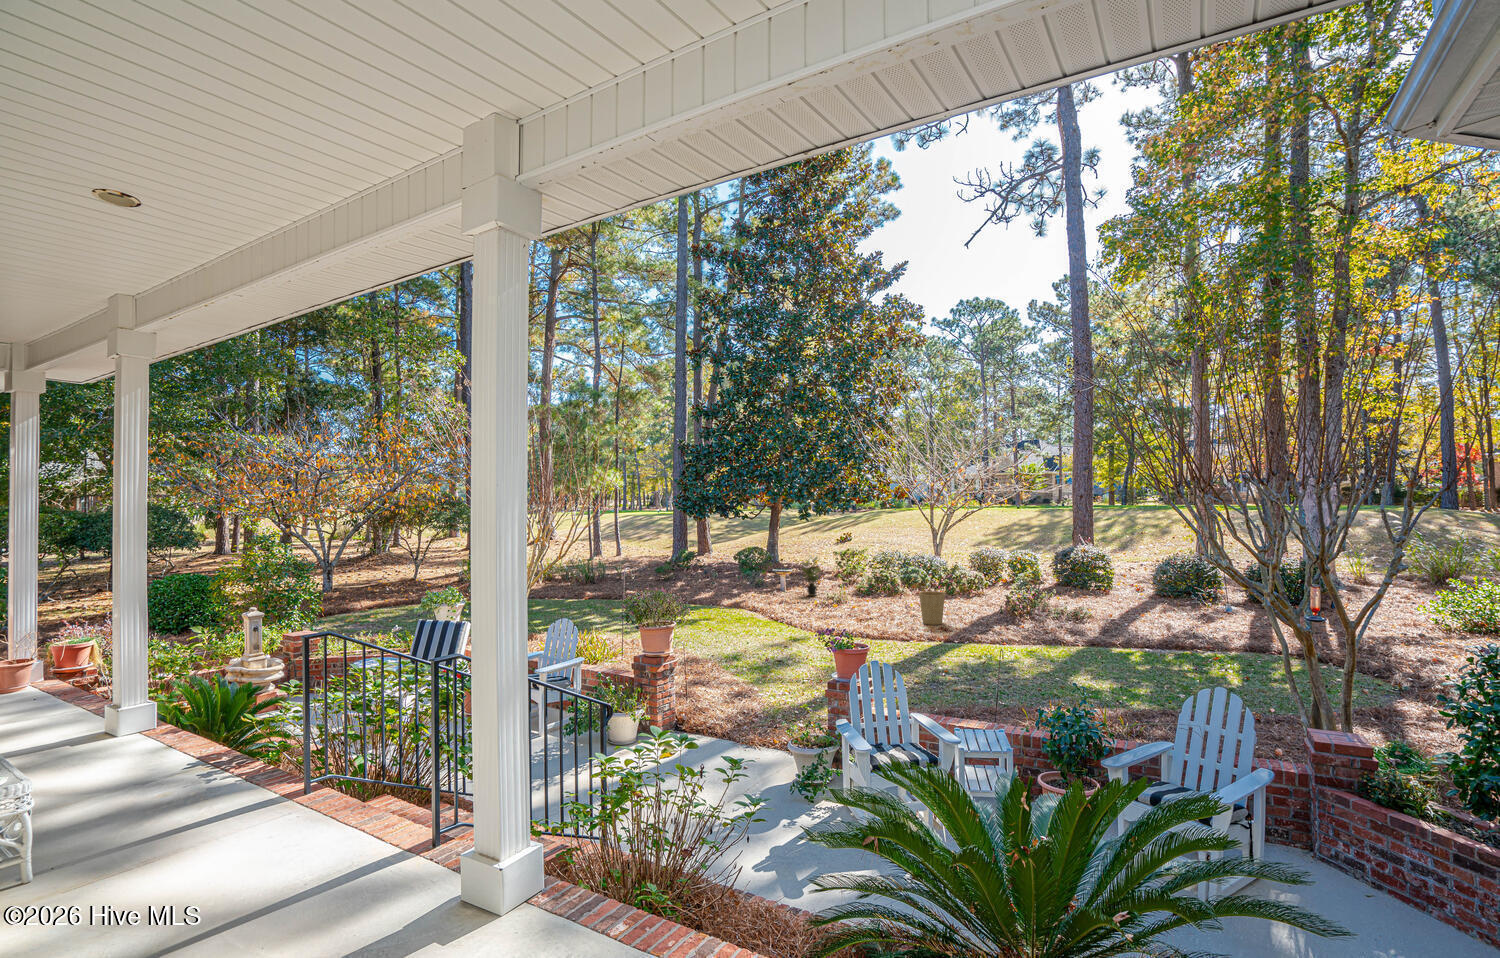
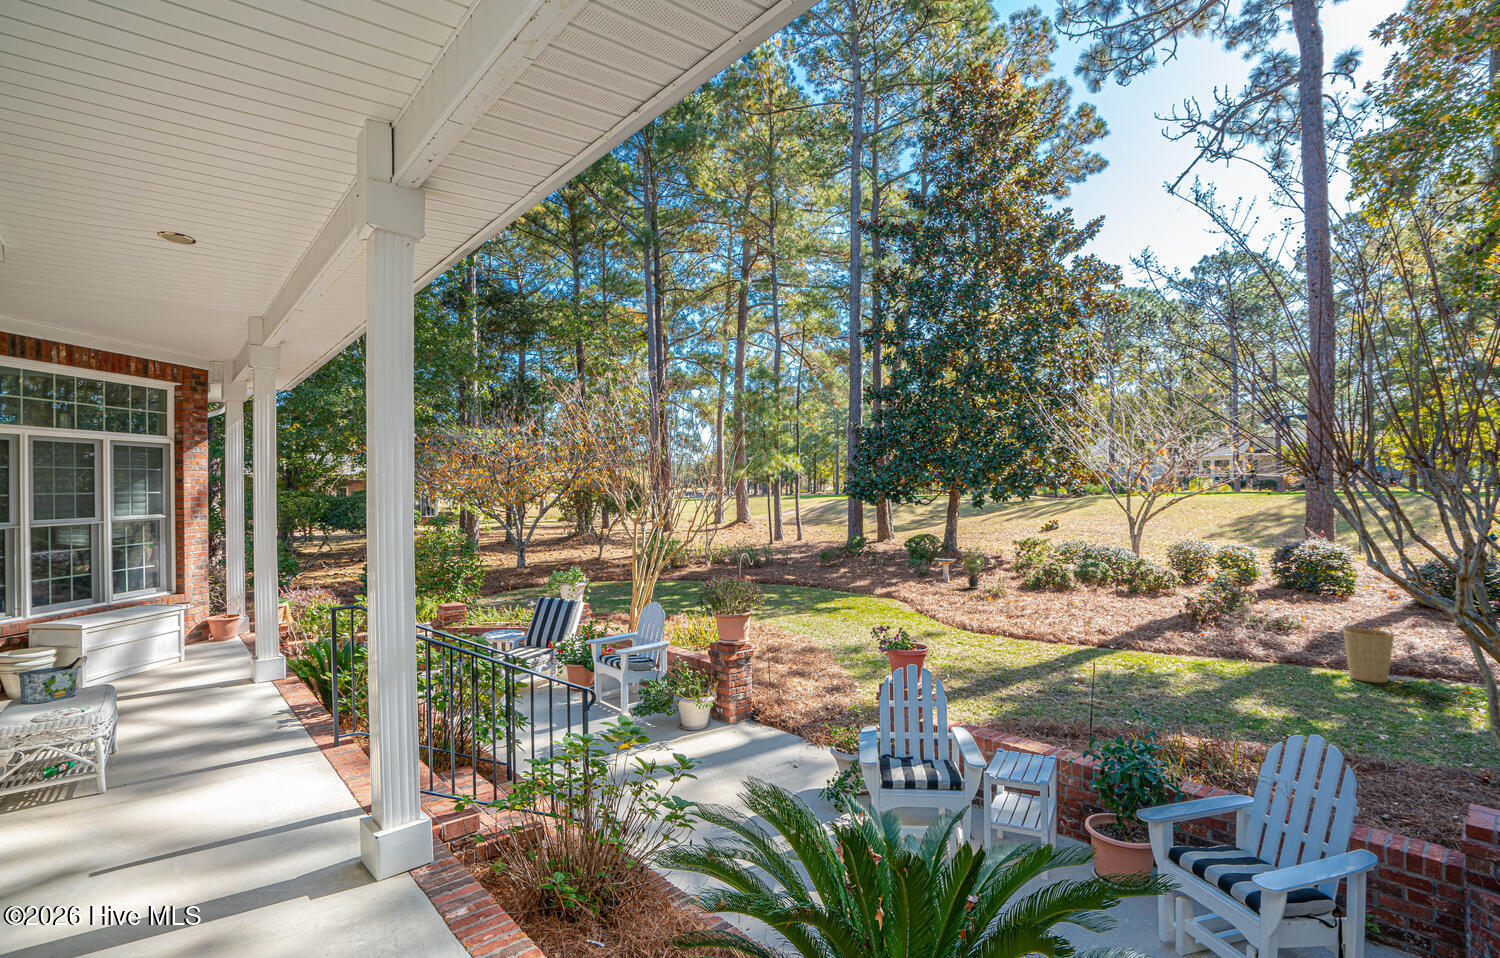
basket: present [919,586,945,625] -> present [1343,627,1394,683]

